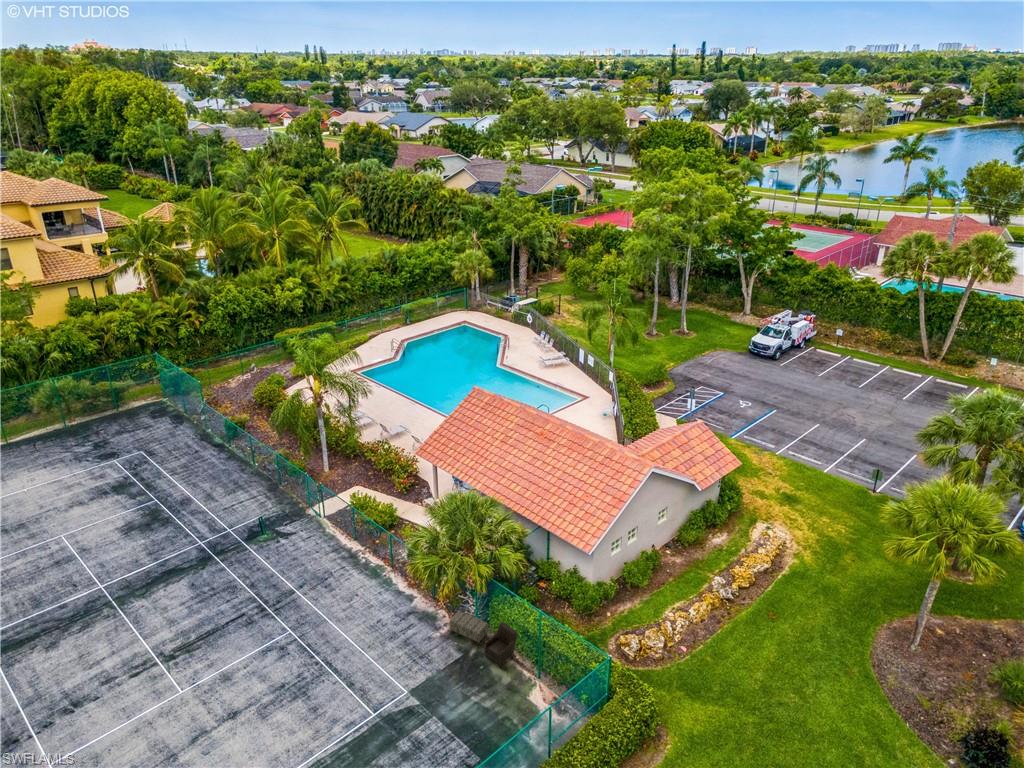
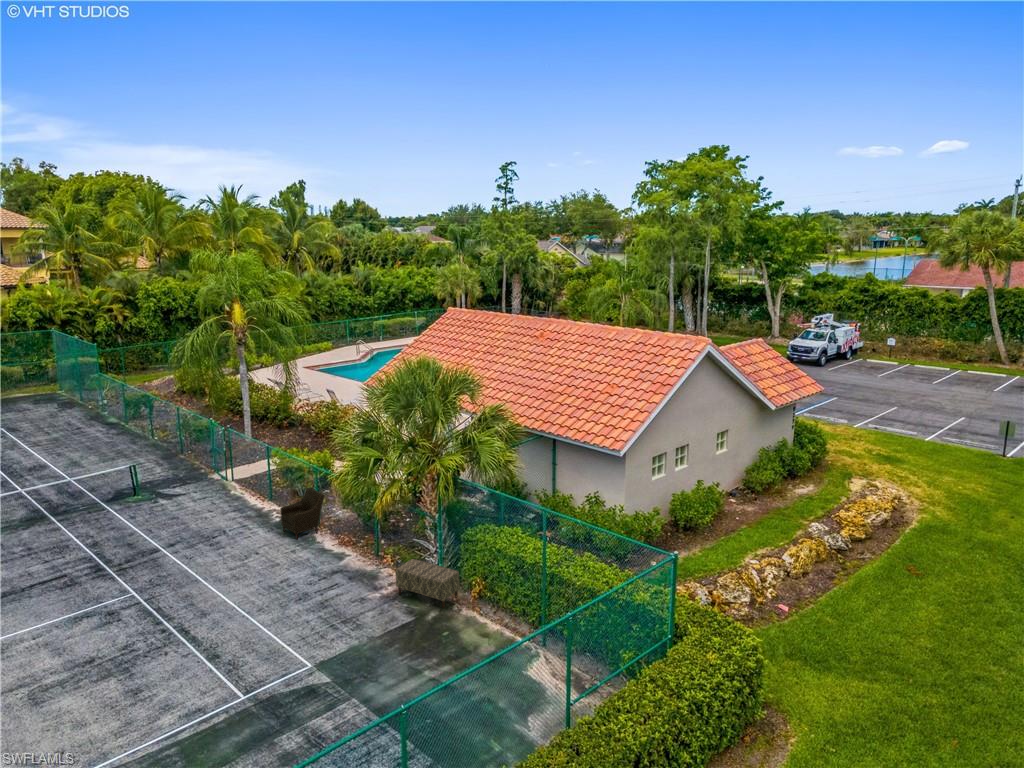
chair: present [484,622,518,668] -> present [281,488,324,540]

